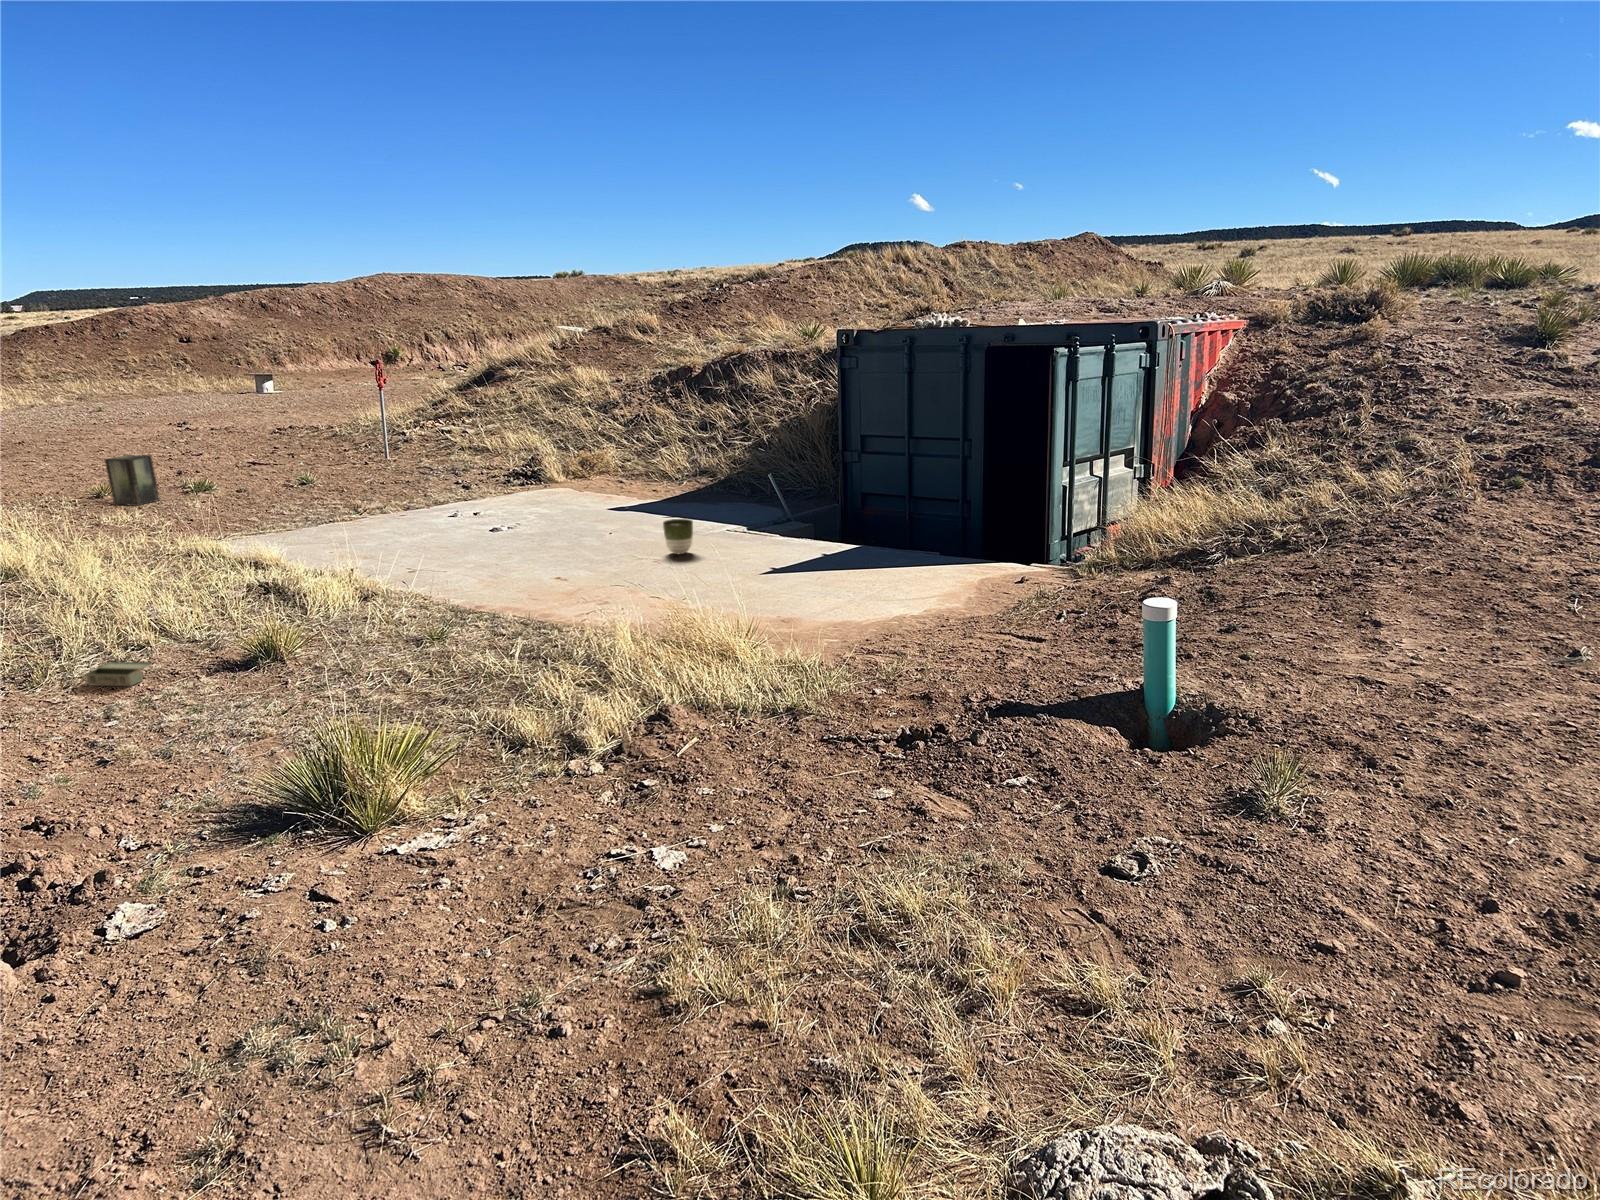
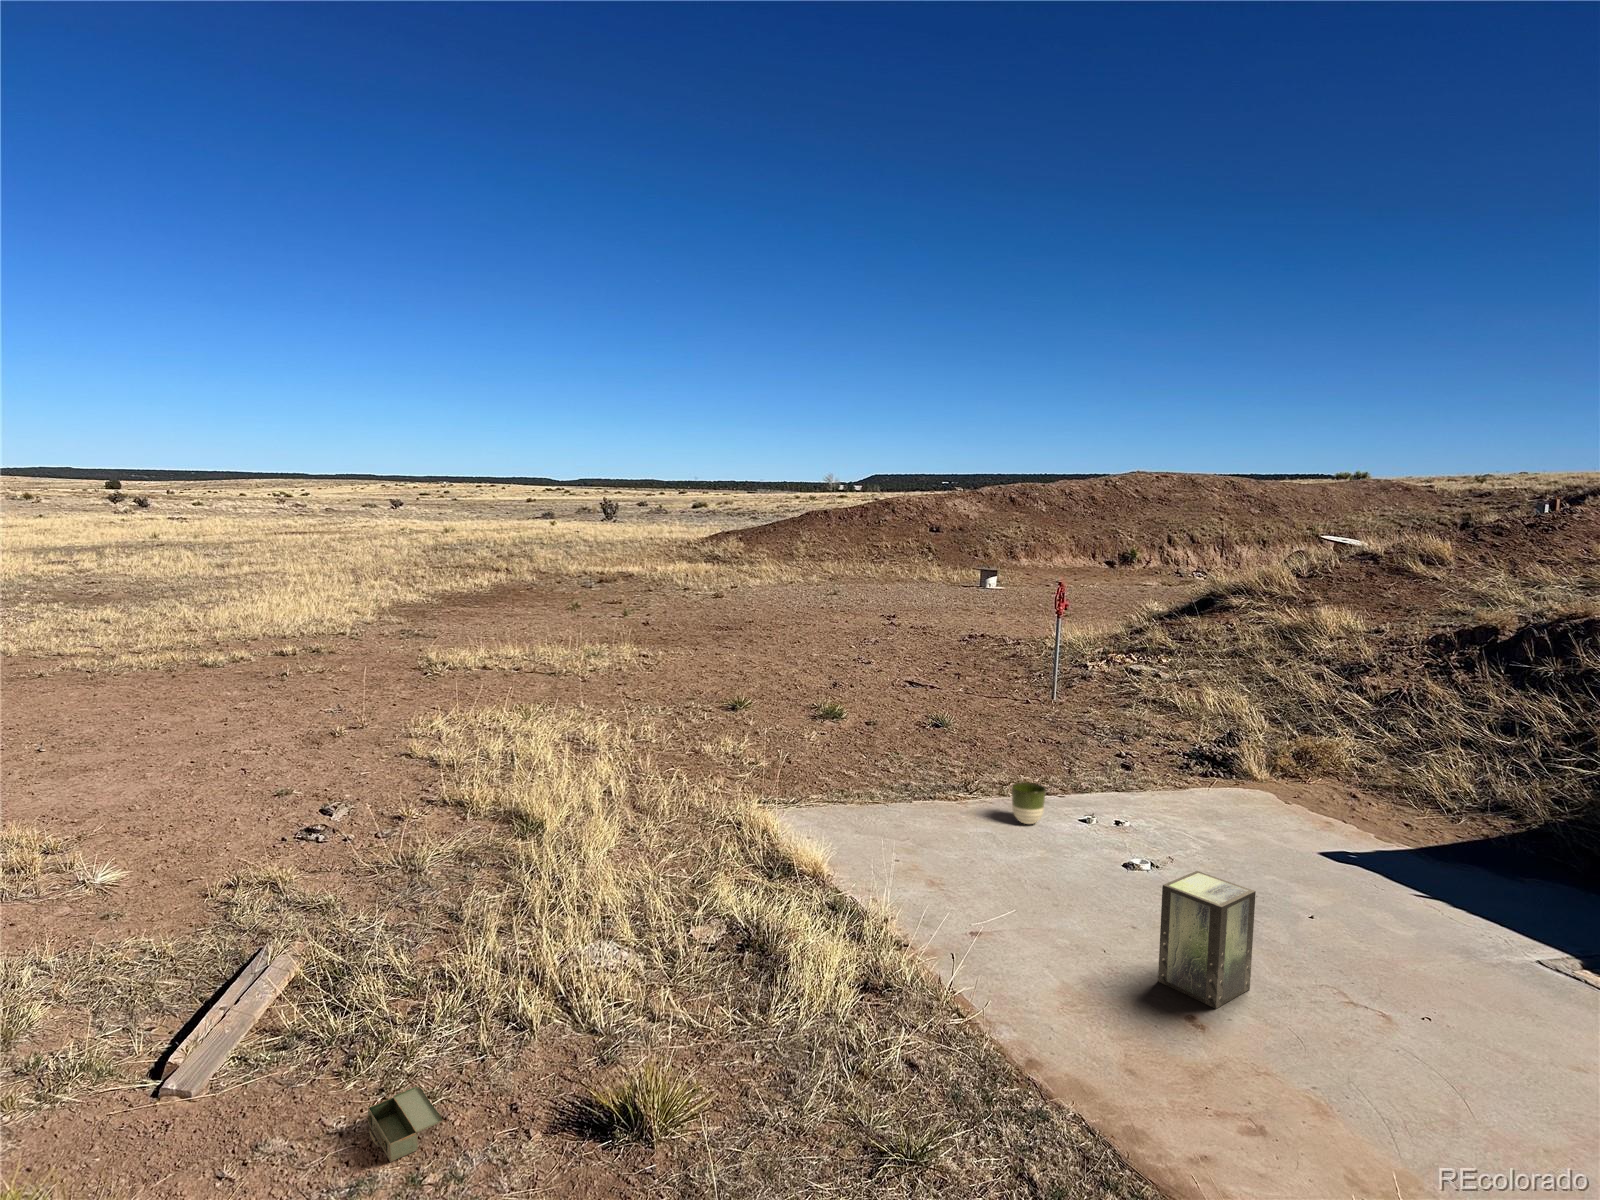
storage box: present [105,455,160,506] -> present [1158,871,1256,1009]
planter: present [663,519,693,554] -> present [1011,782,1046,824]

